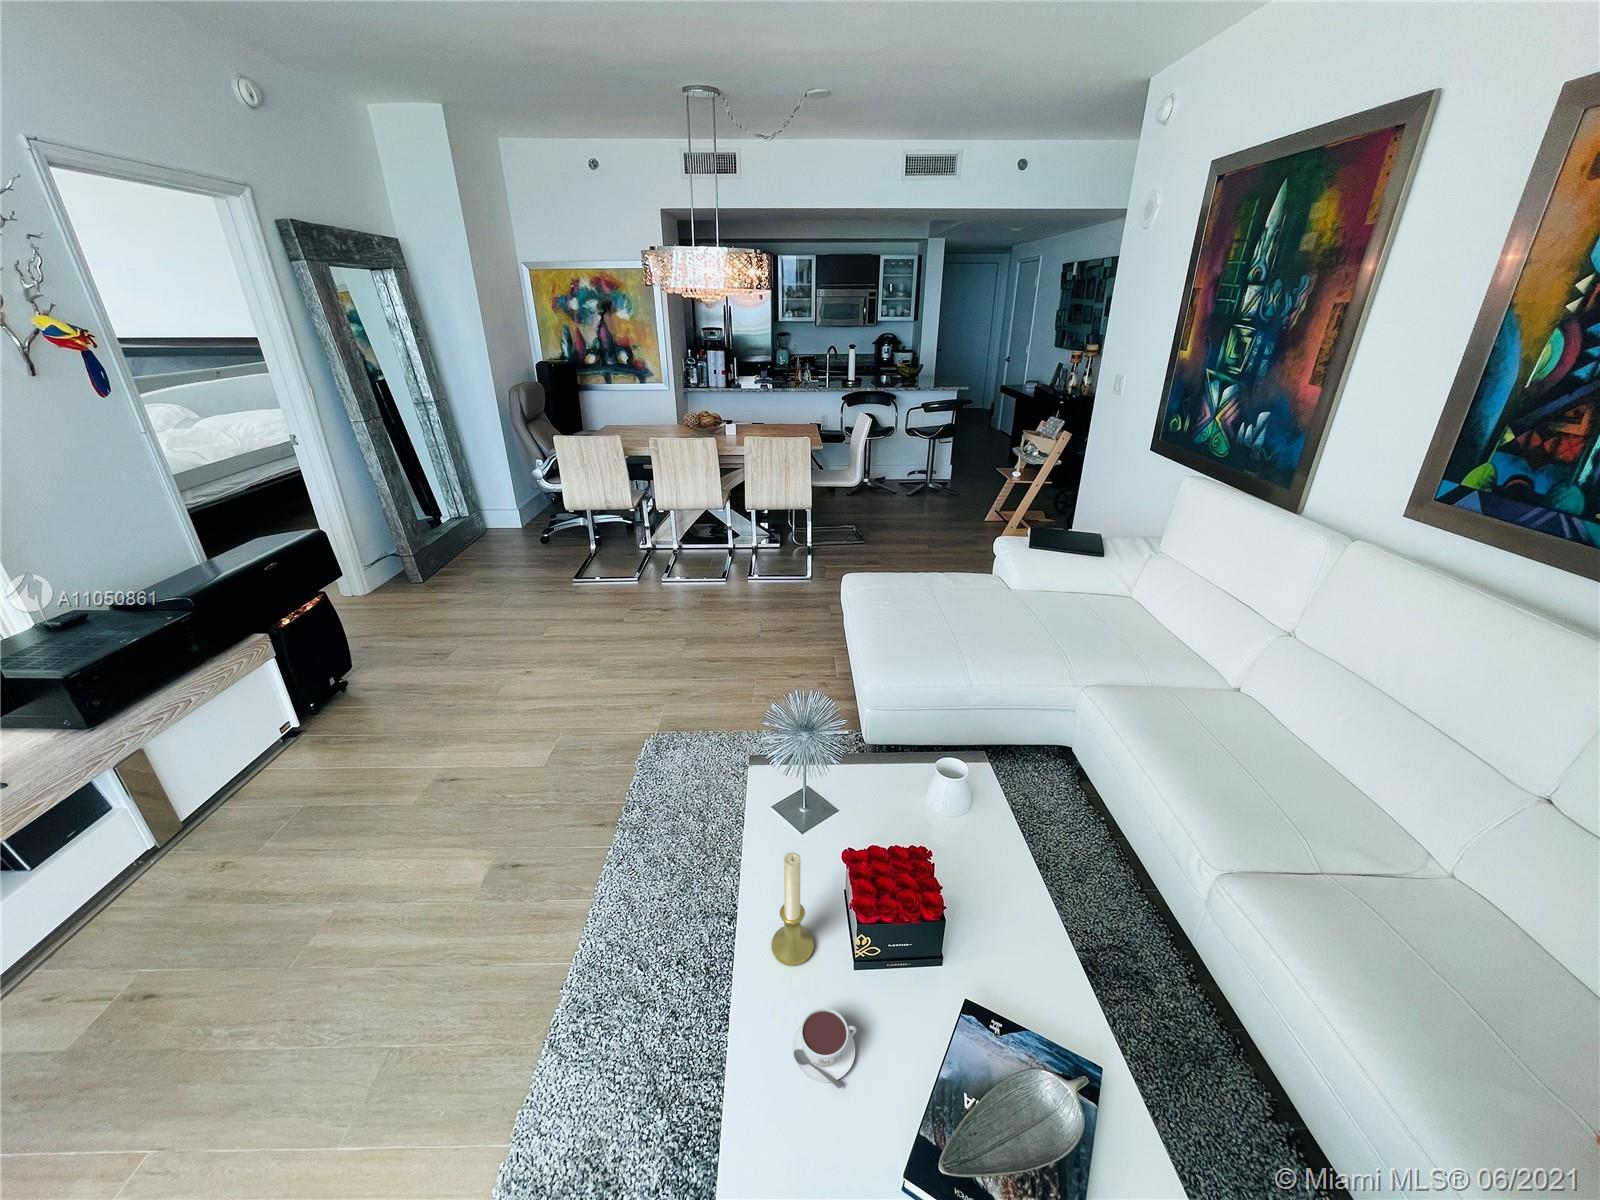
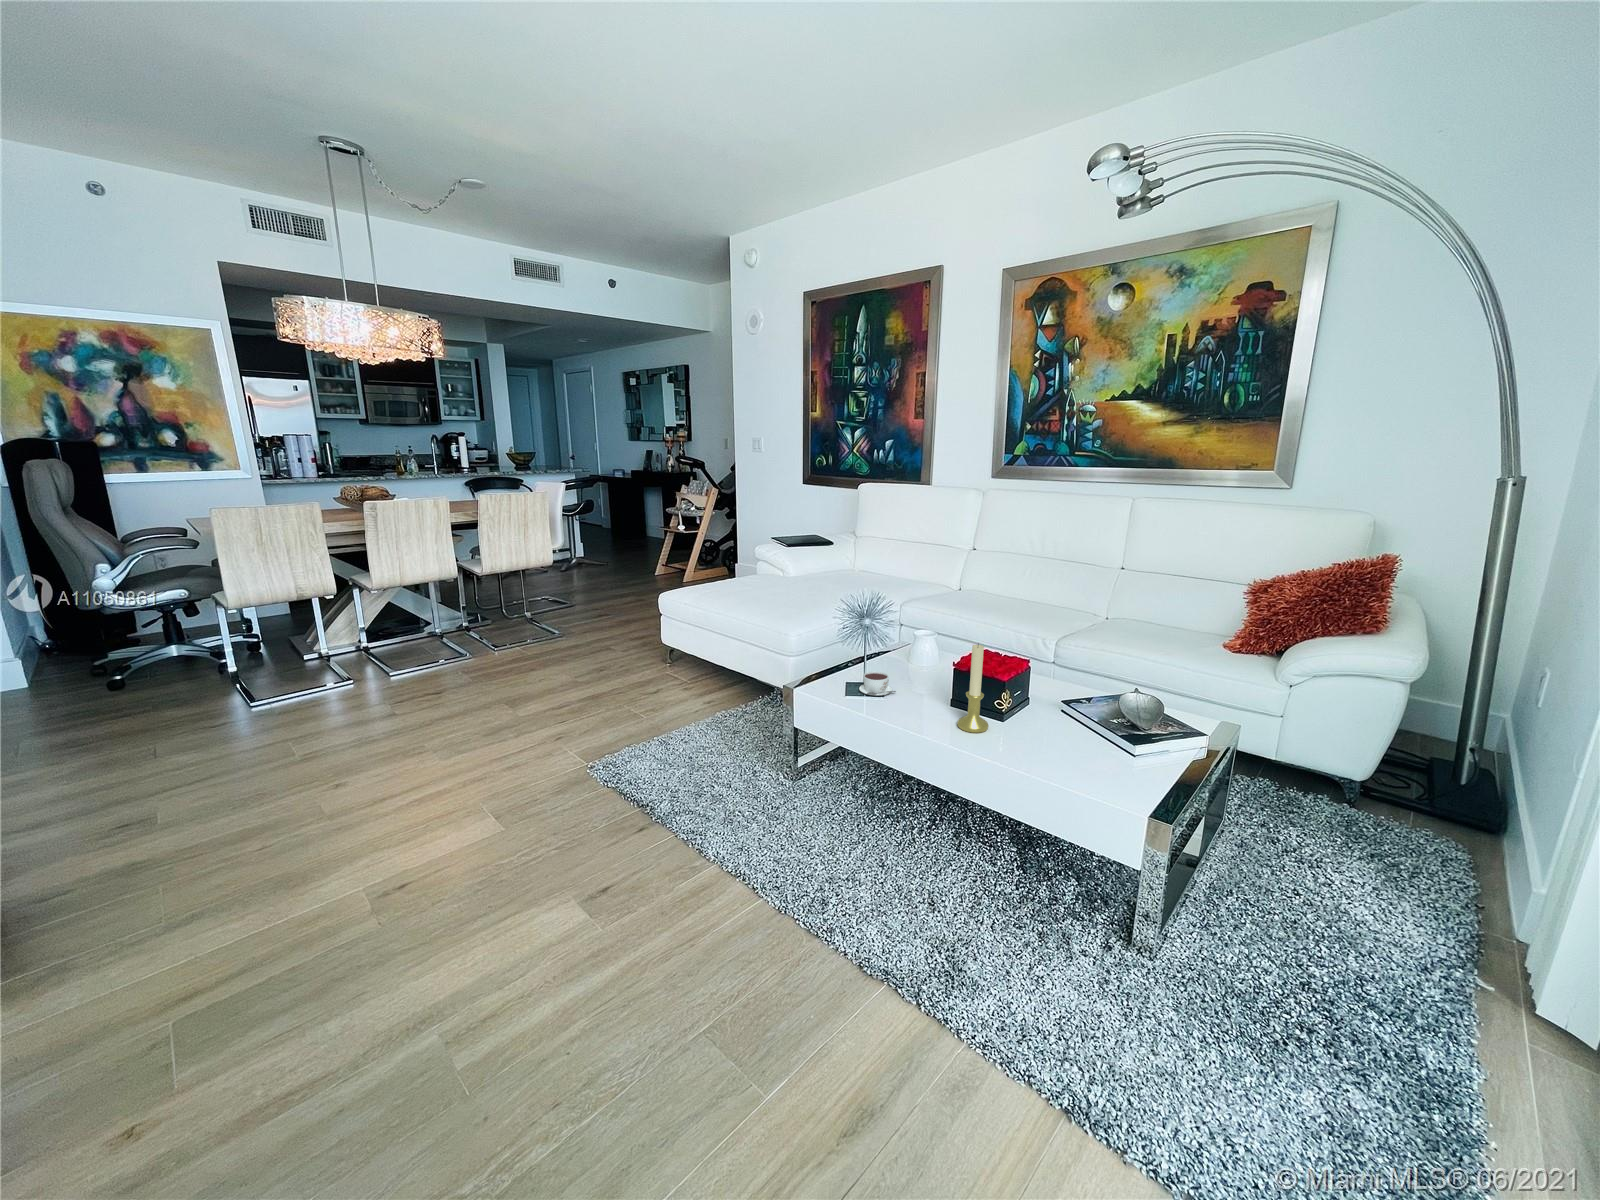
coffee cup: present [793,1008,856,1088] -> present [859,672,896,696]

